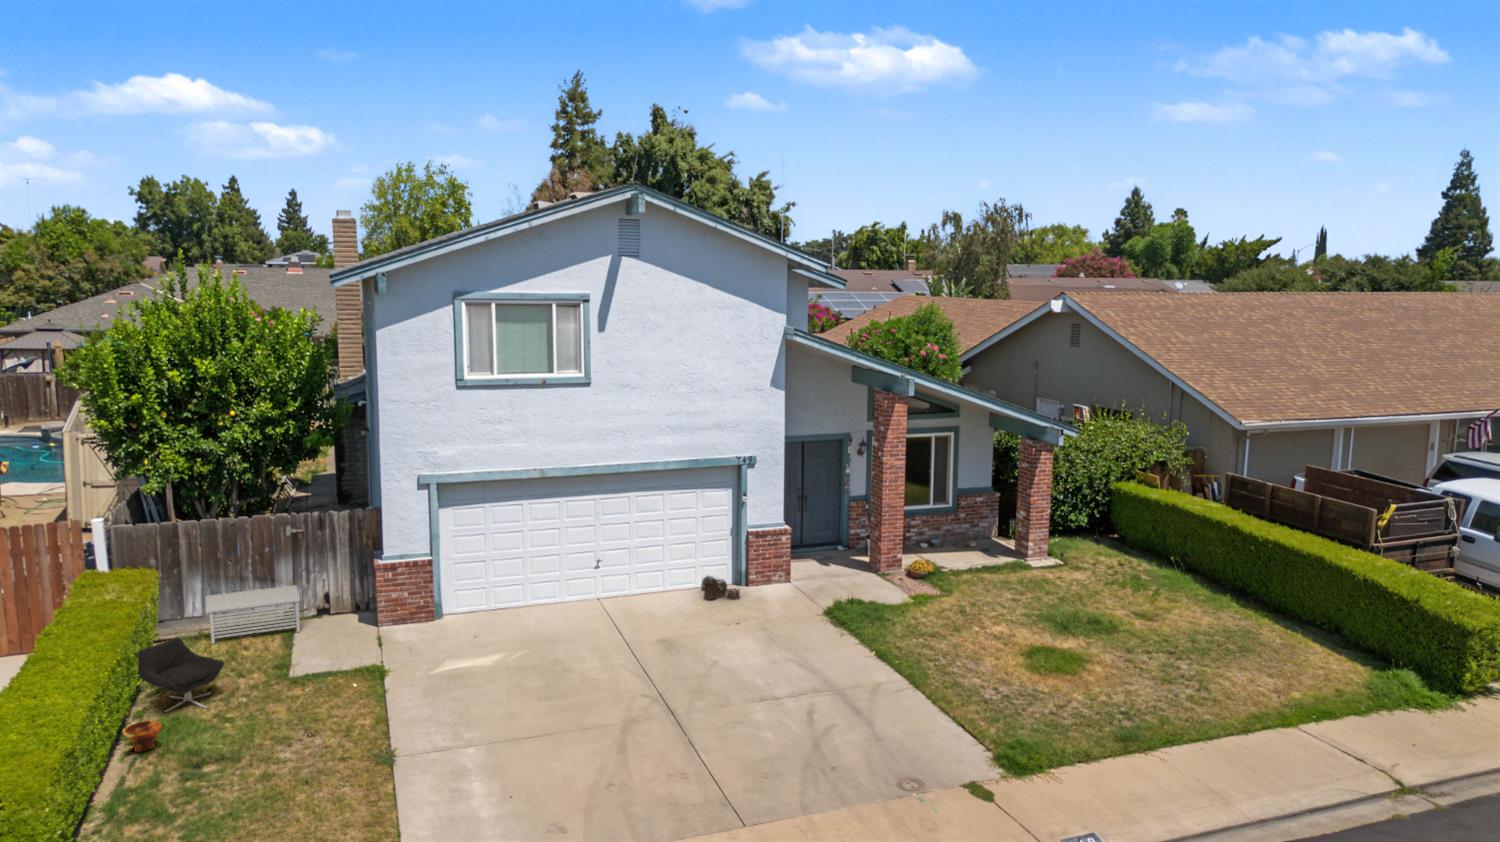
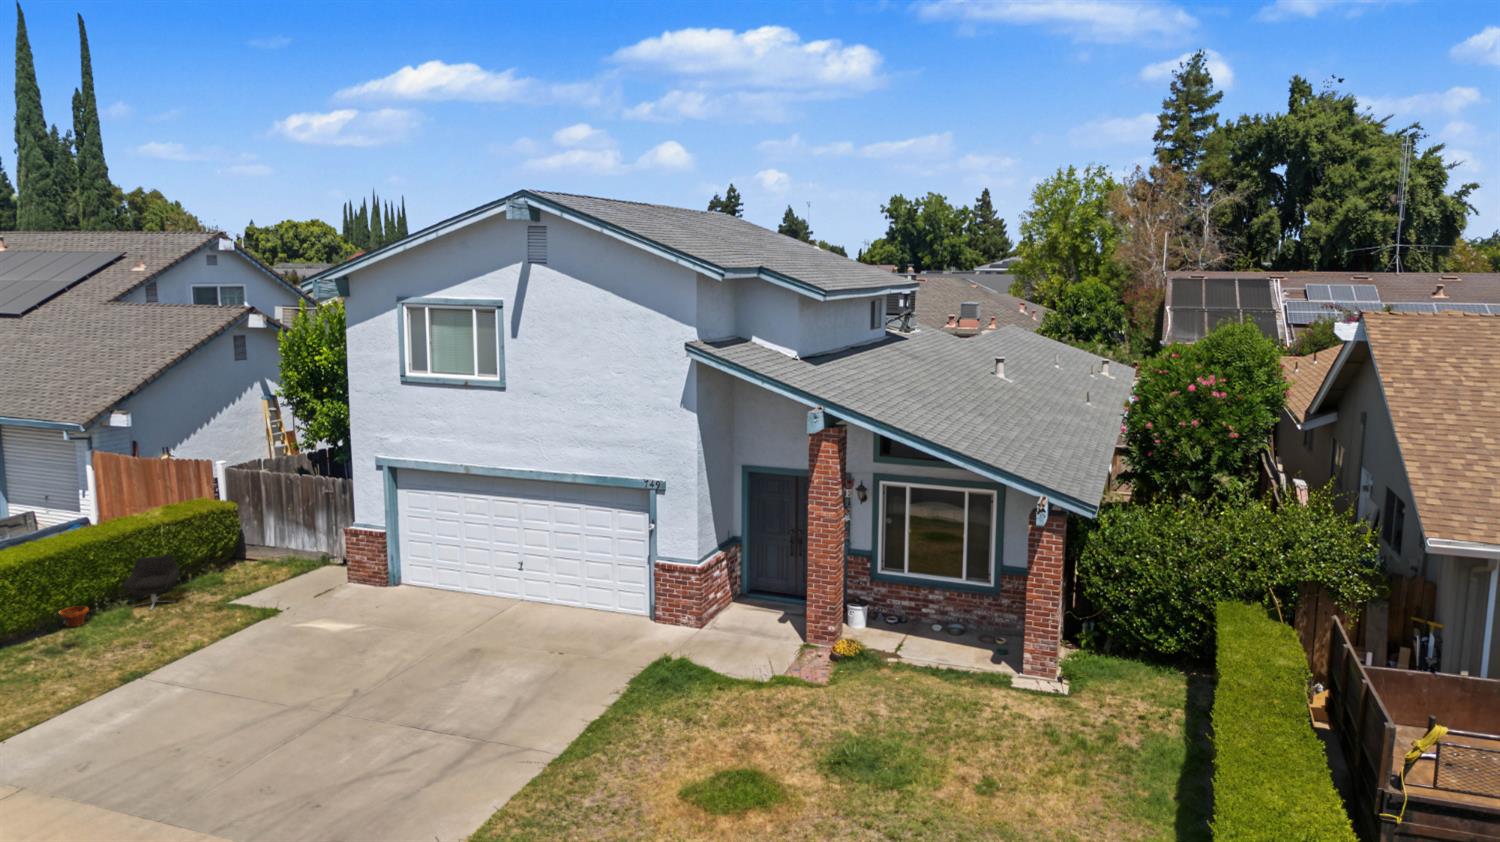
woven basket: present [701,576,740,600] -> none [593,601,629,633]
storage bench: present [206,585,300,644] -> none [246,533,327,574]

